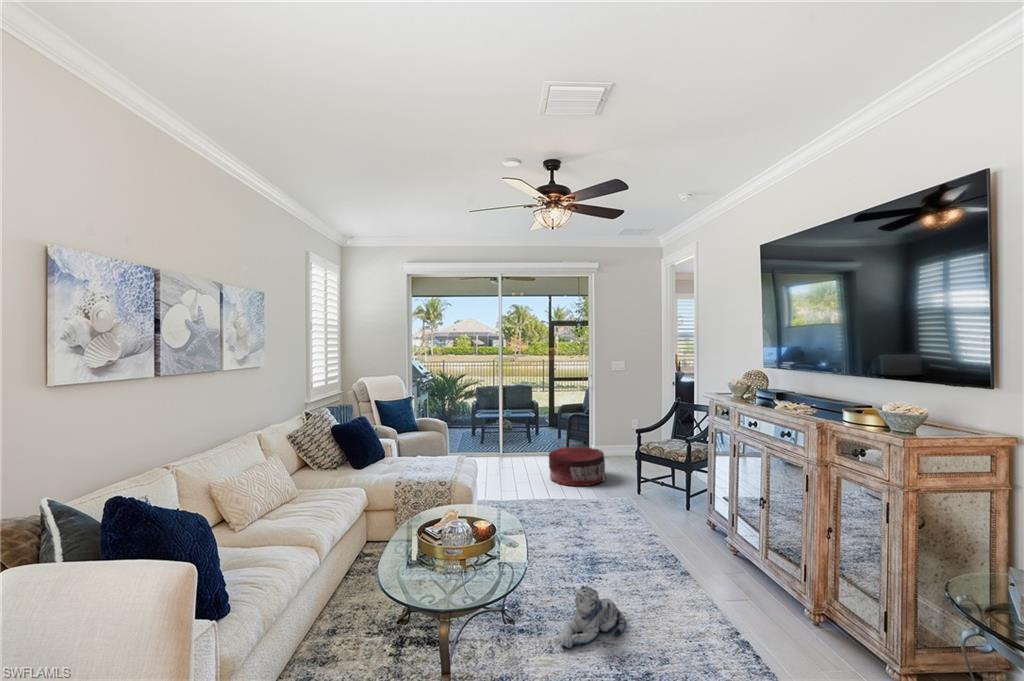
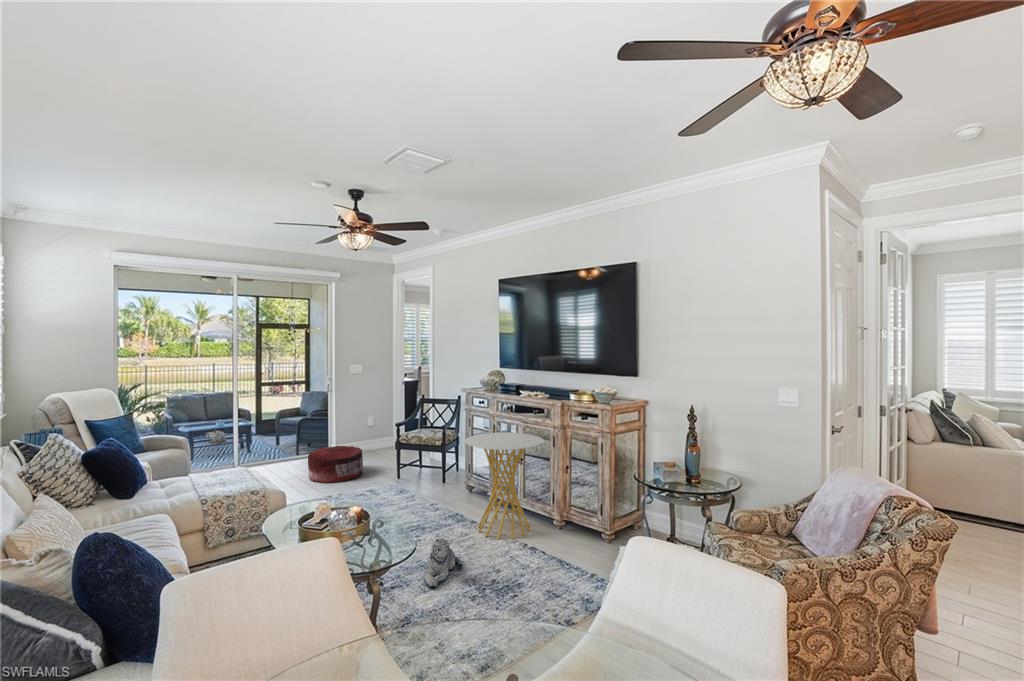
side table: none [661,456,786,619] -> present [464,432,544,539]

